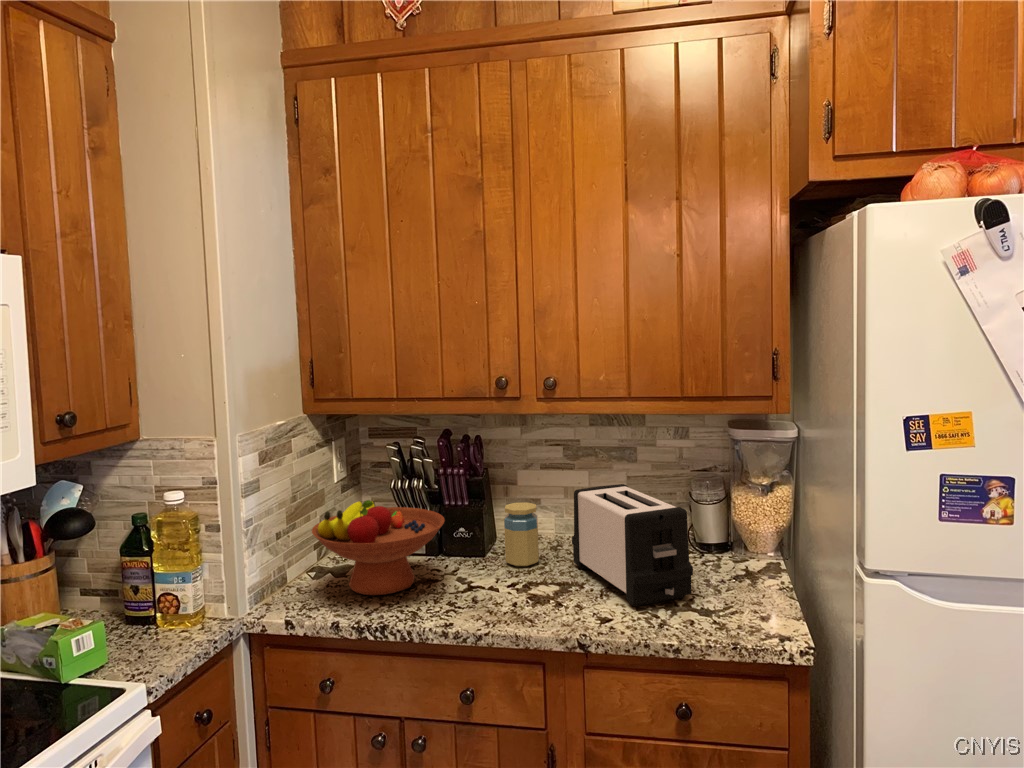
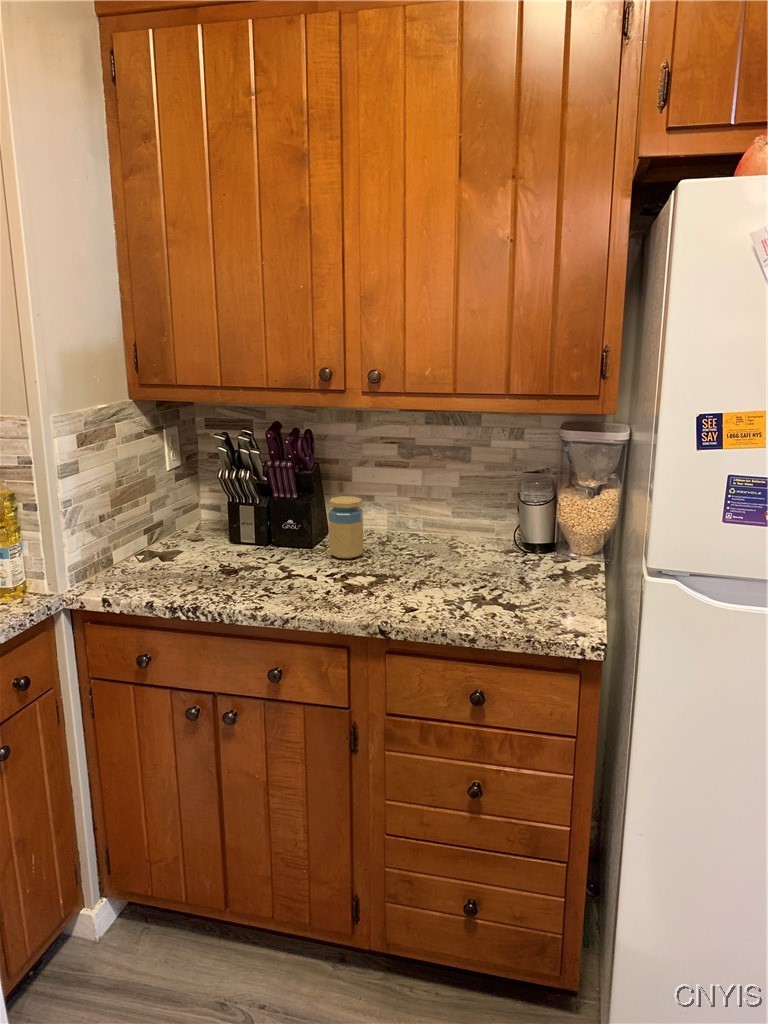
toaster: present [572,484,693,606] -> none [395,482,504,599]
fruit bowl: present [312,500,444,595] -> none [132,487,266,579]

